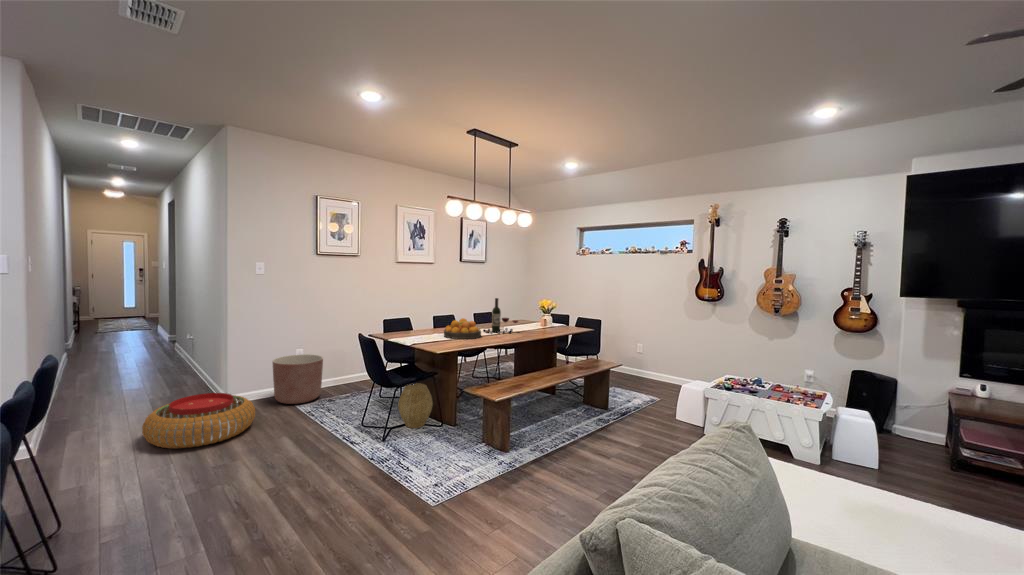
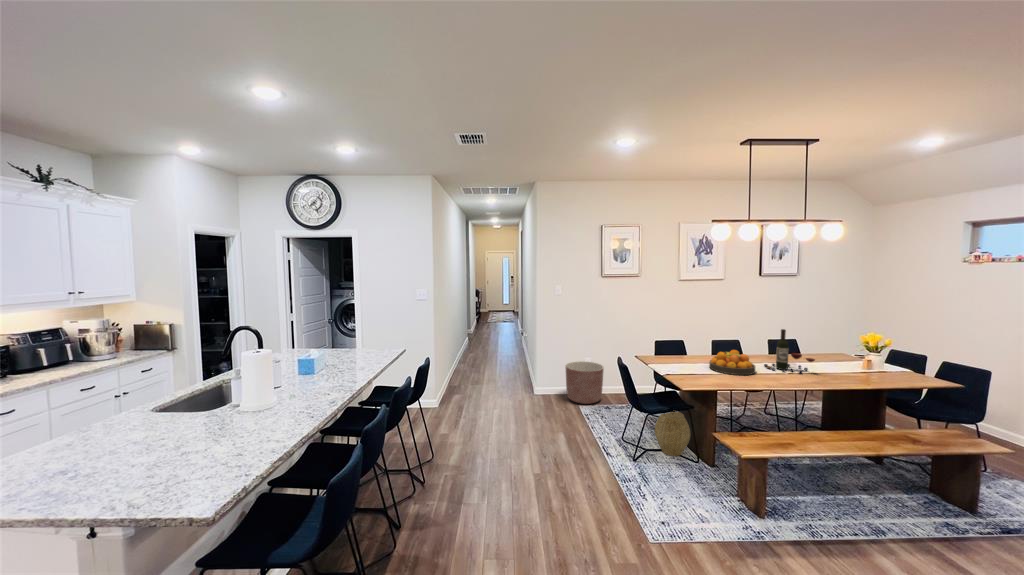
pouf: present [142,393,255,448] -> none [483,384,548,423]

